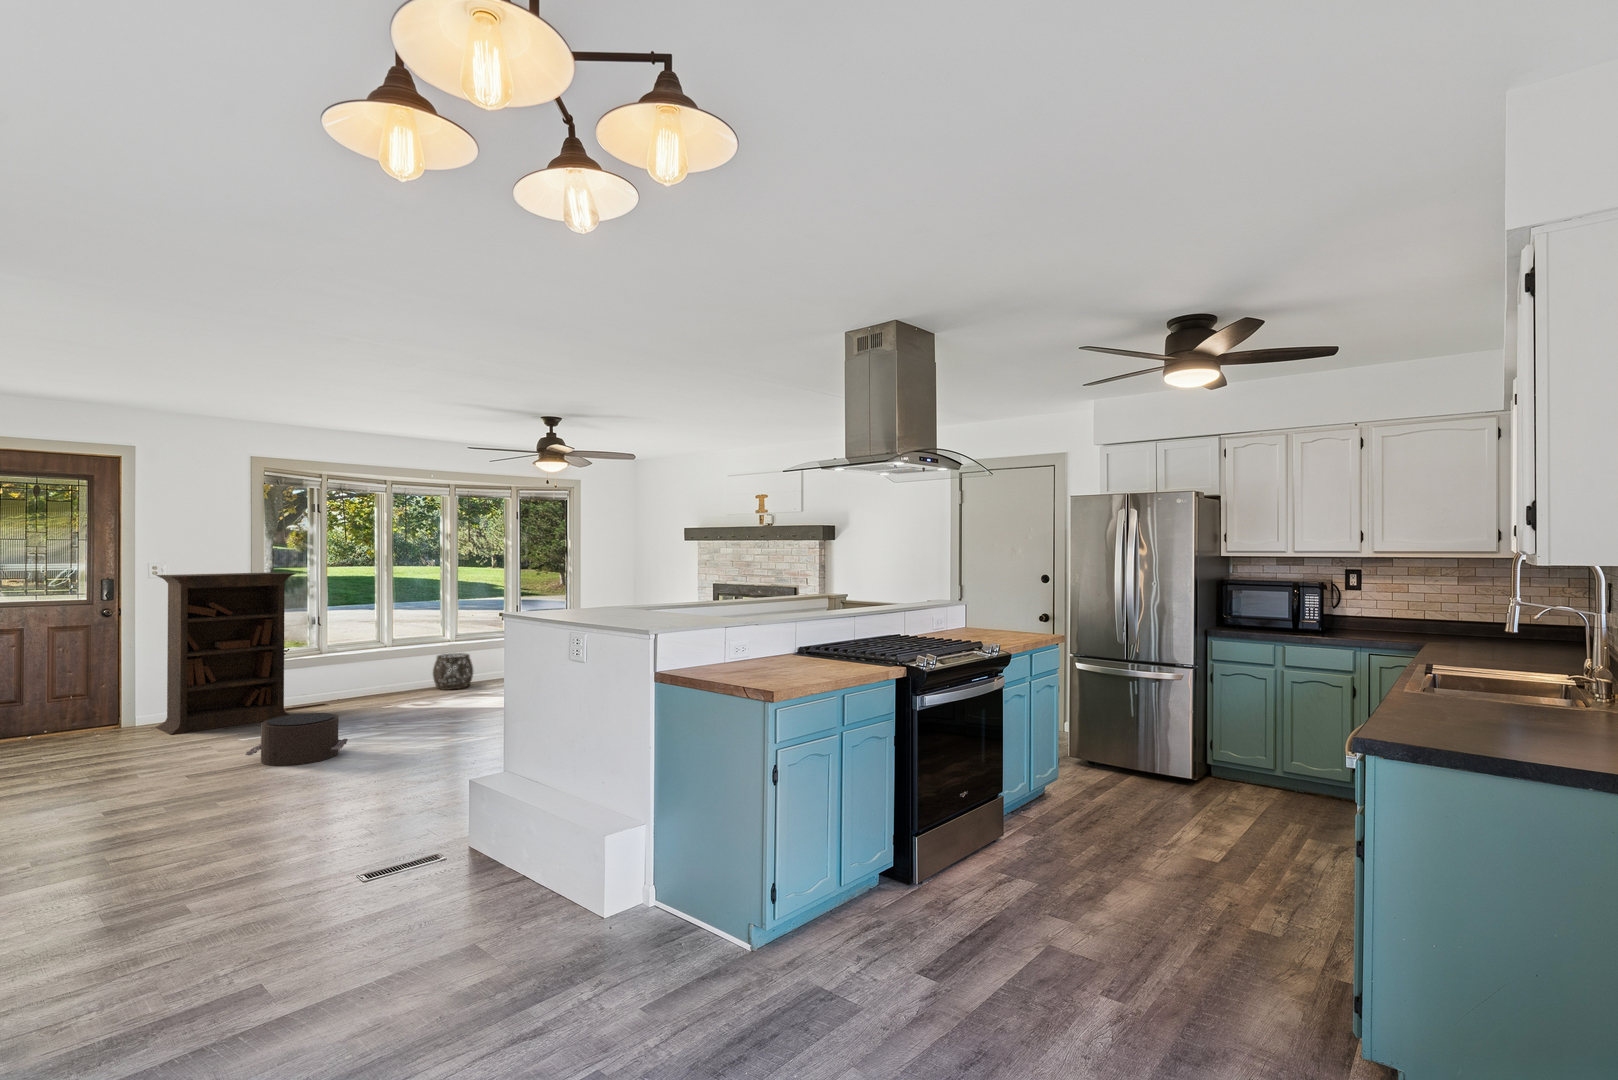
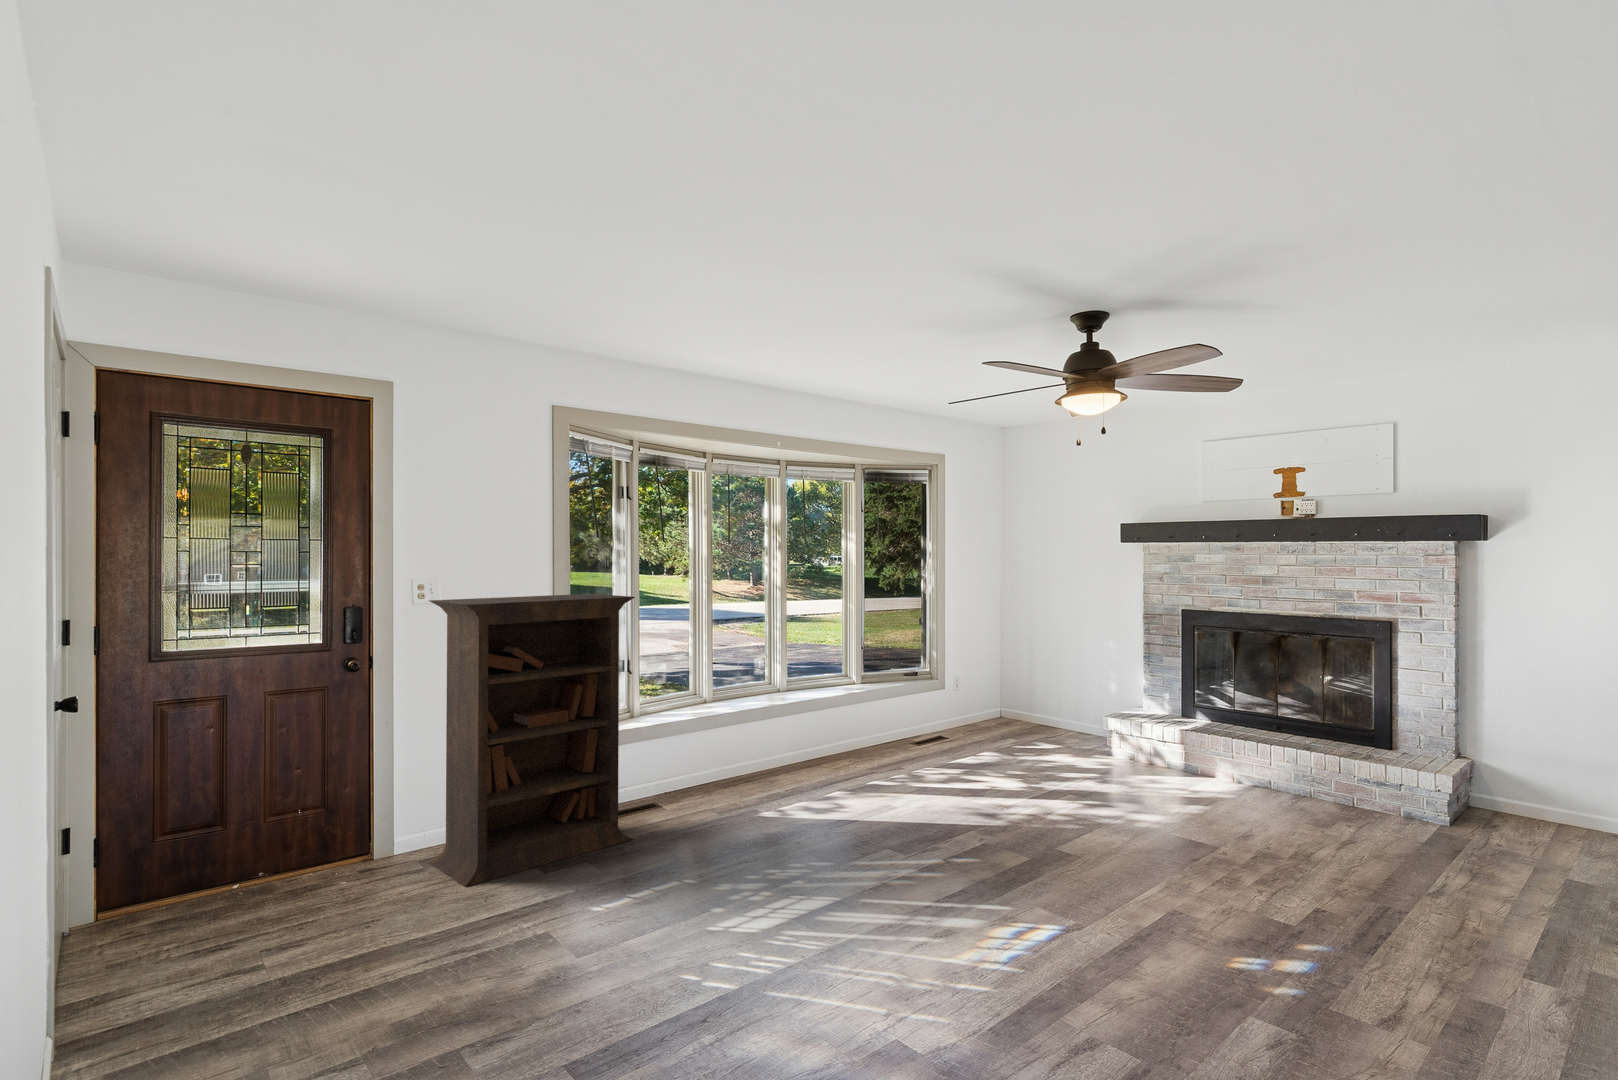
woven basket: present [433,653,473,690] -> none [780,716,840,777]
pouf: present [246,713,348,766] -> none [675,879,851,1017]

